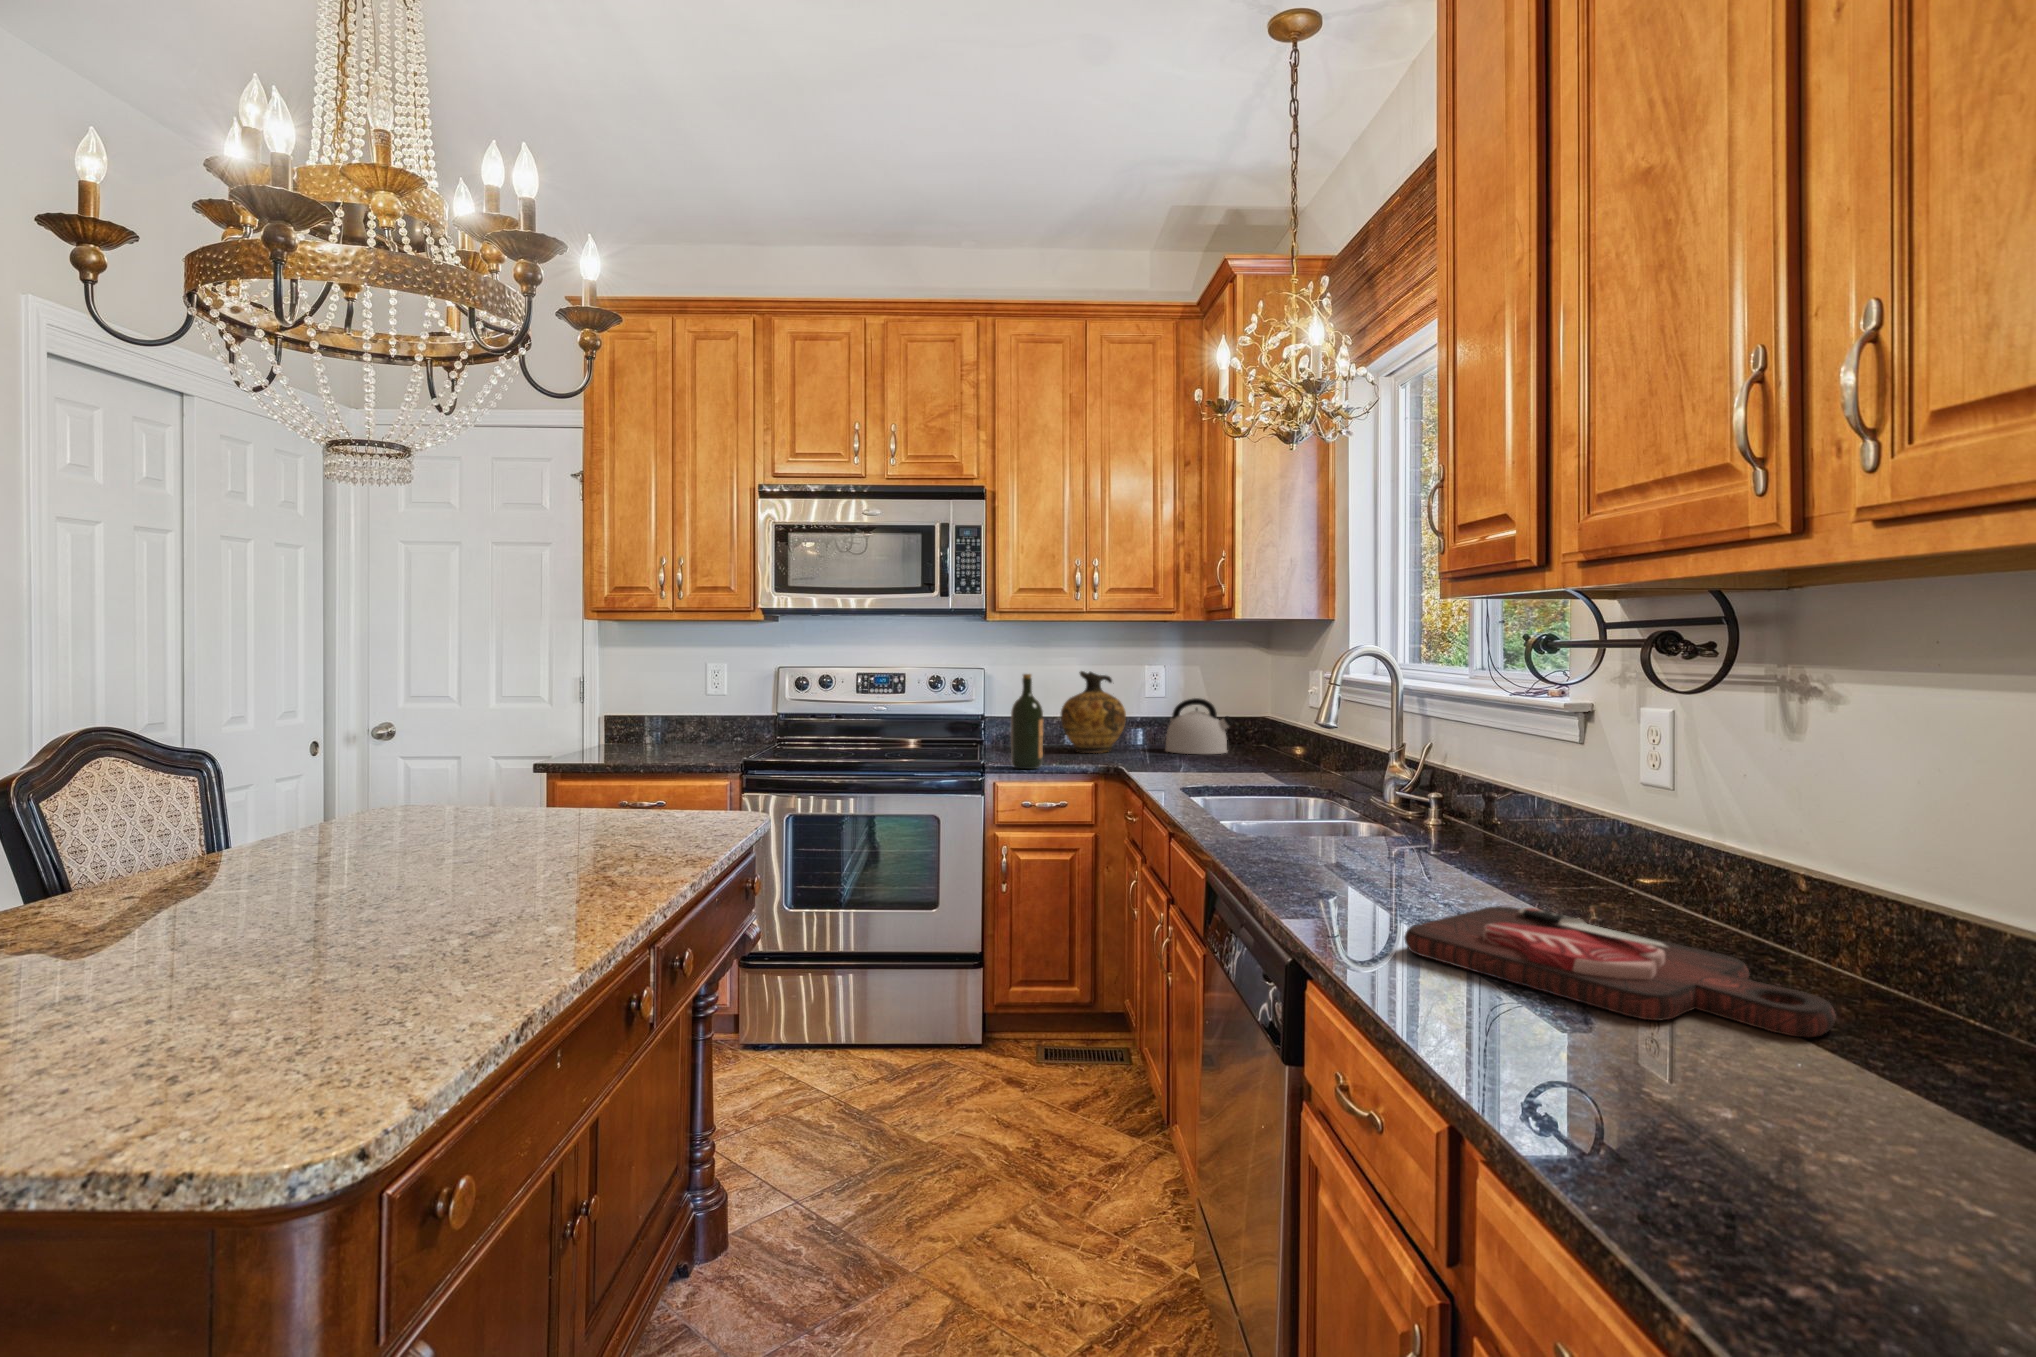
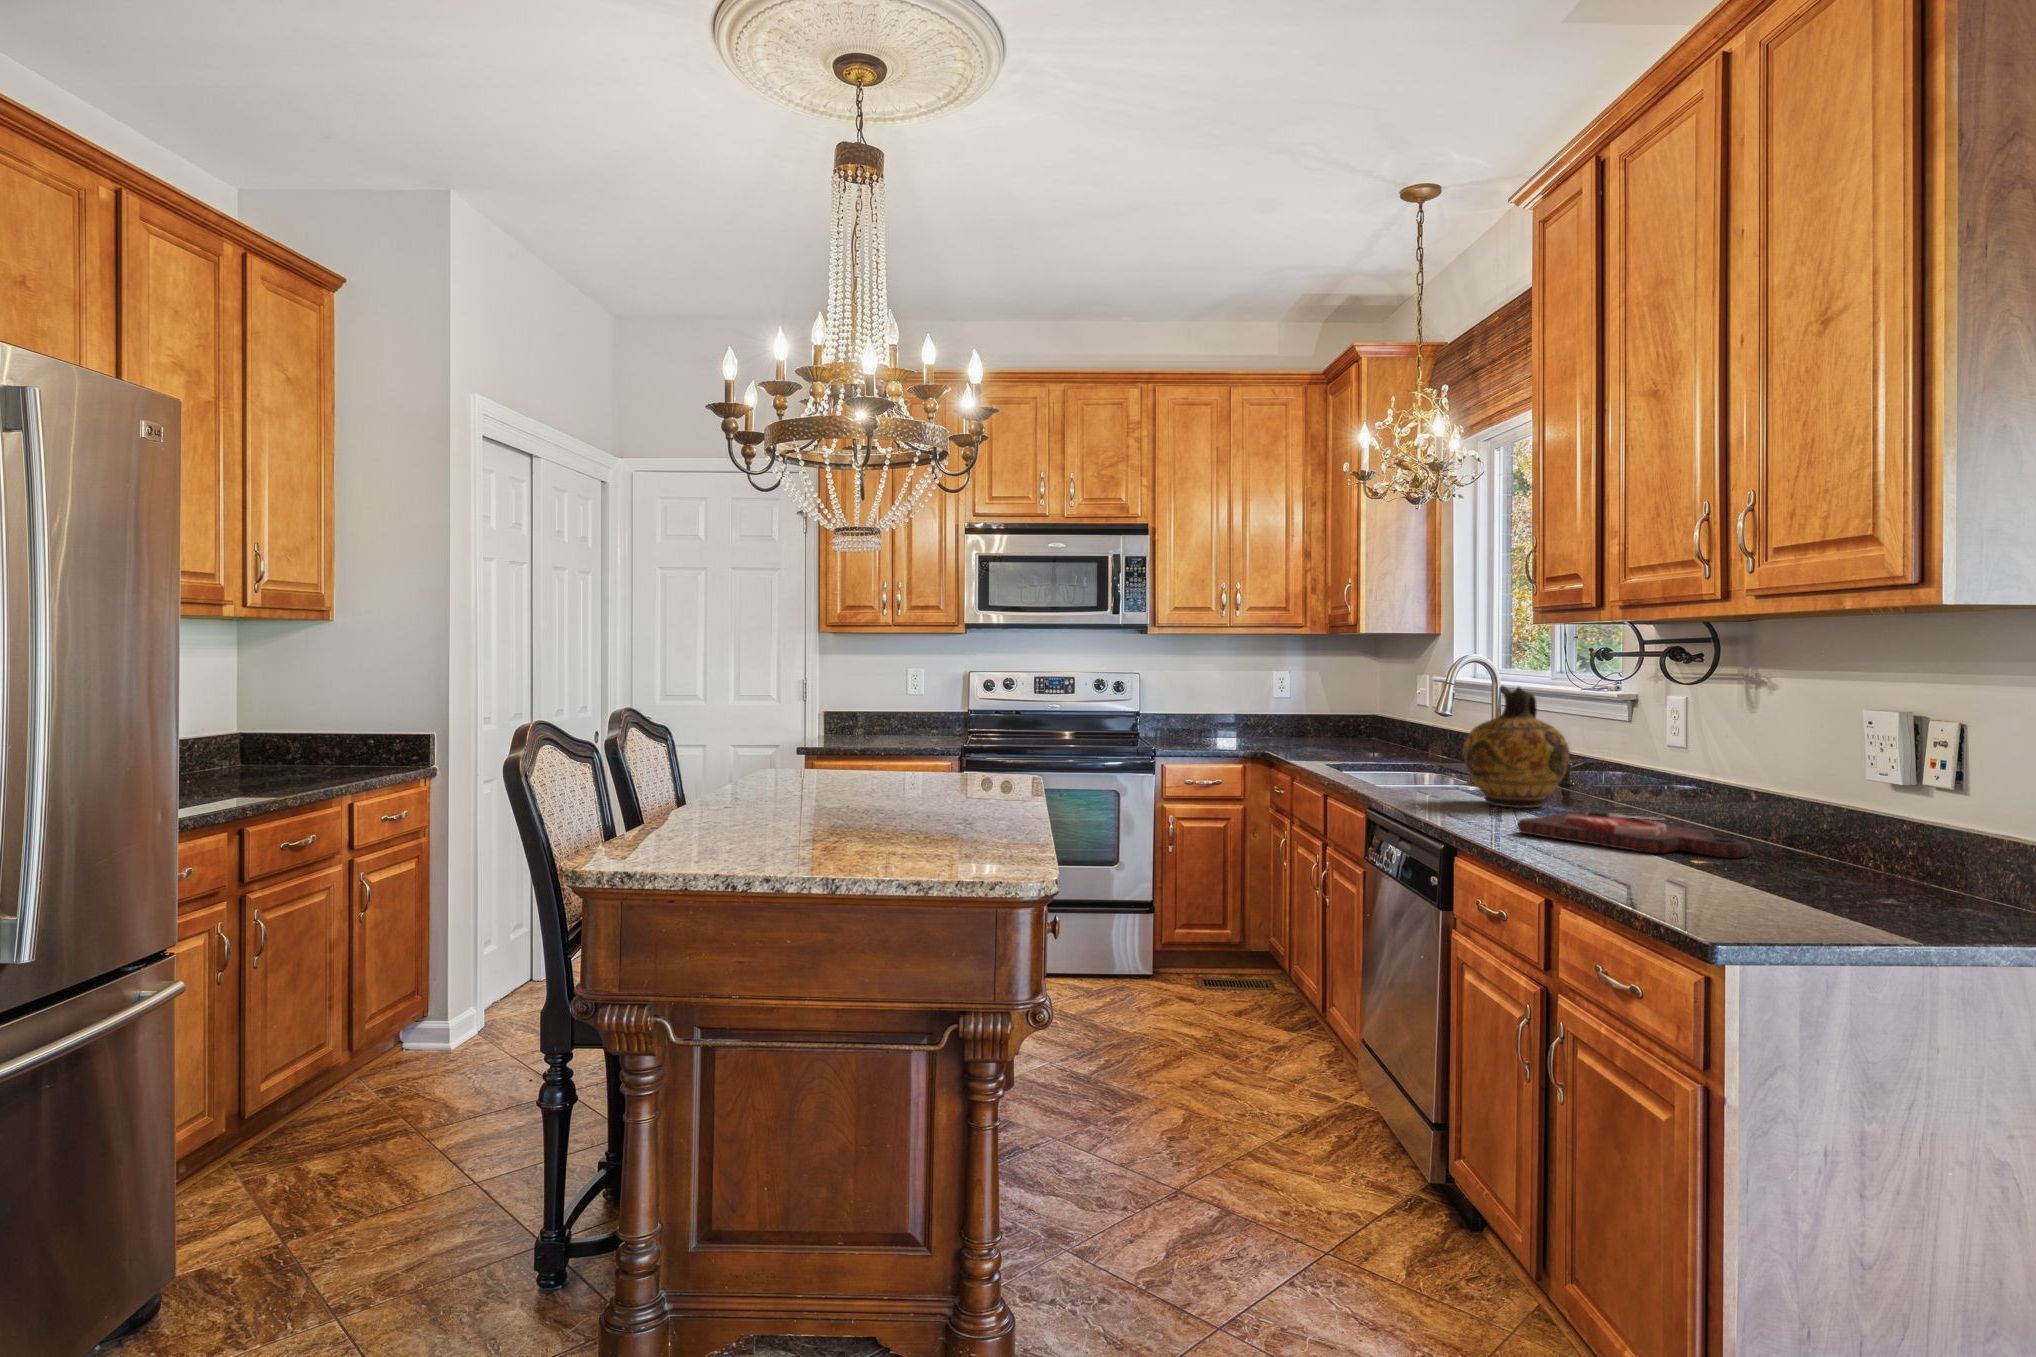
ceramic jug: present [1061,671,1126,753] -> present [1463,686,1570,808]
wine bottle: present [1011,674,1043,769] -> none [1175,677,1201,754]
kettle: present [1166,698,1233,754] -> none [1291,699,1350,745]

